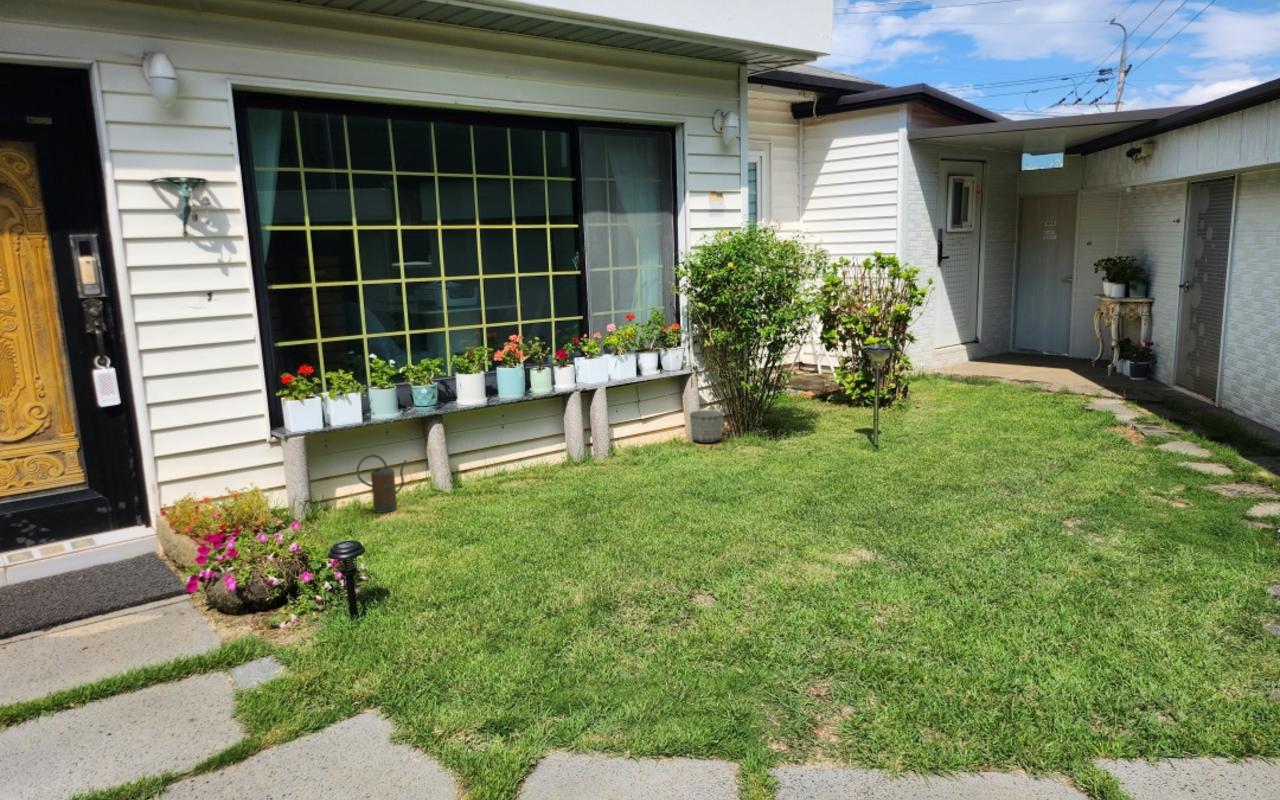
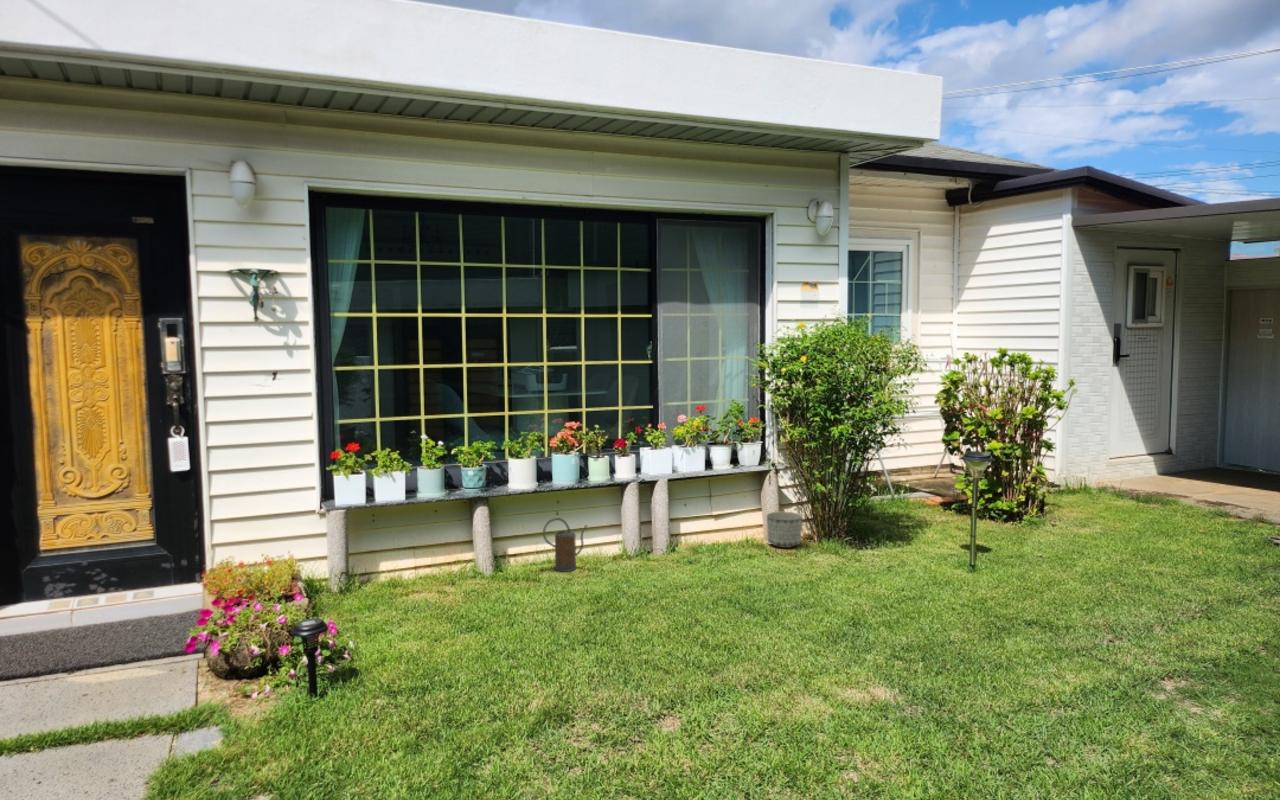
watering can: present [357,454,407,513] -> present [543,518,587,572]

